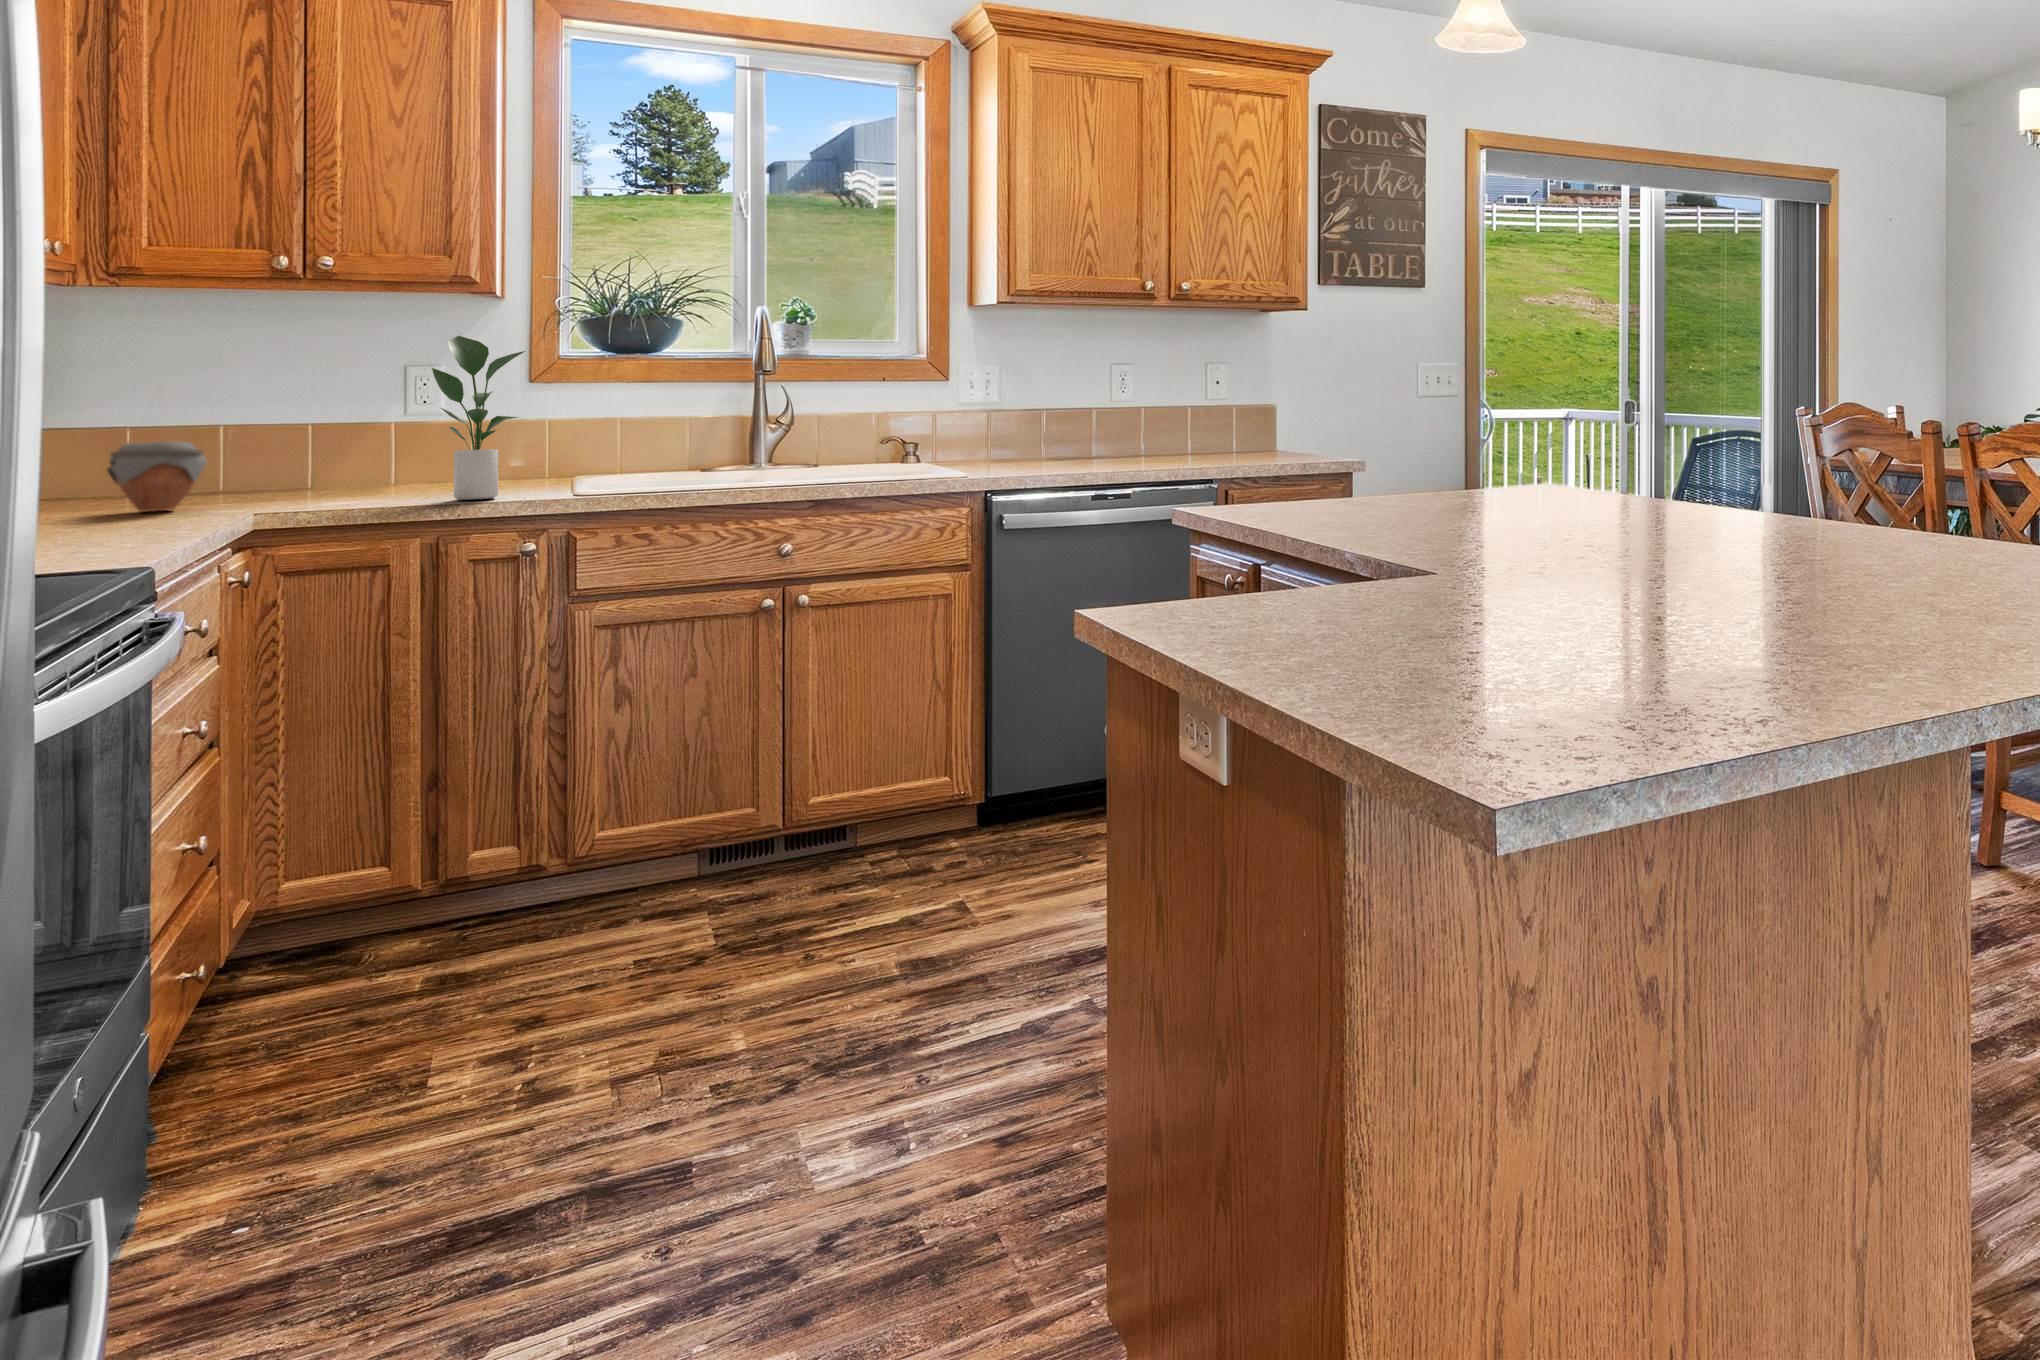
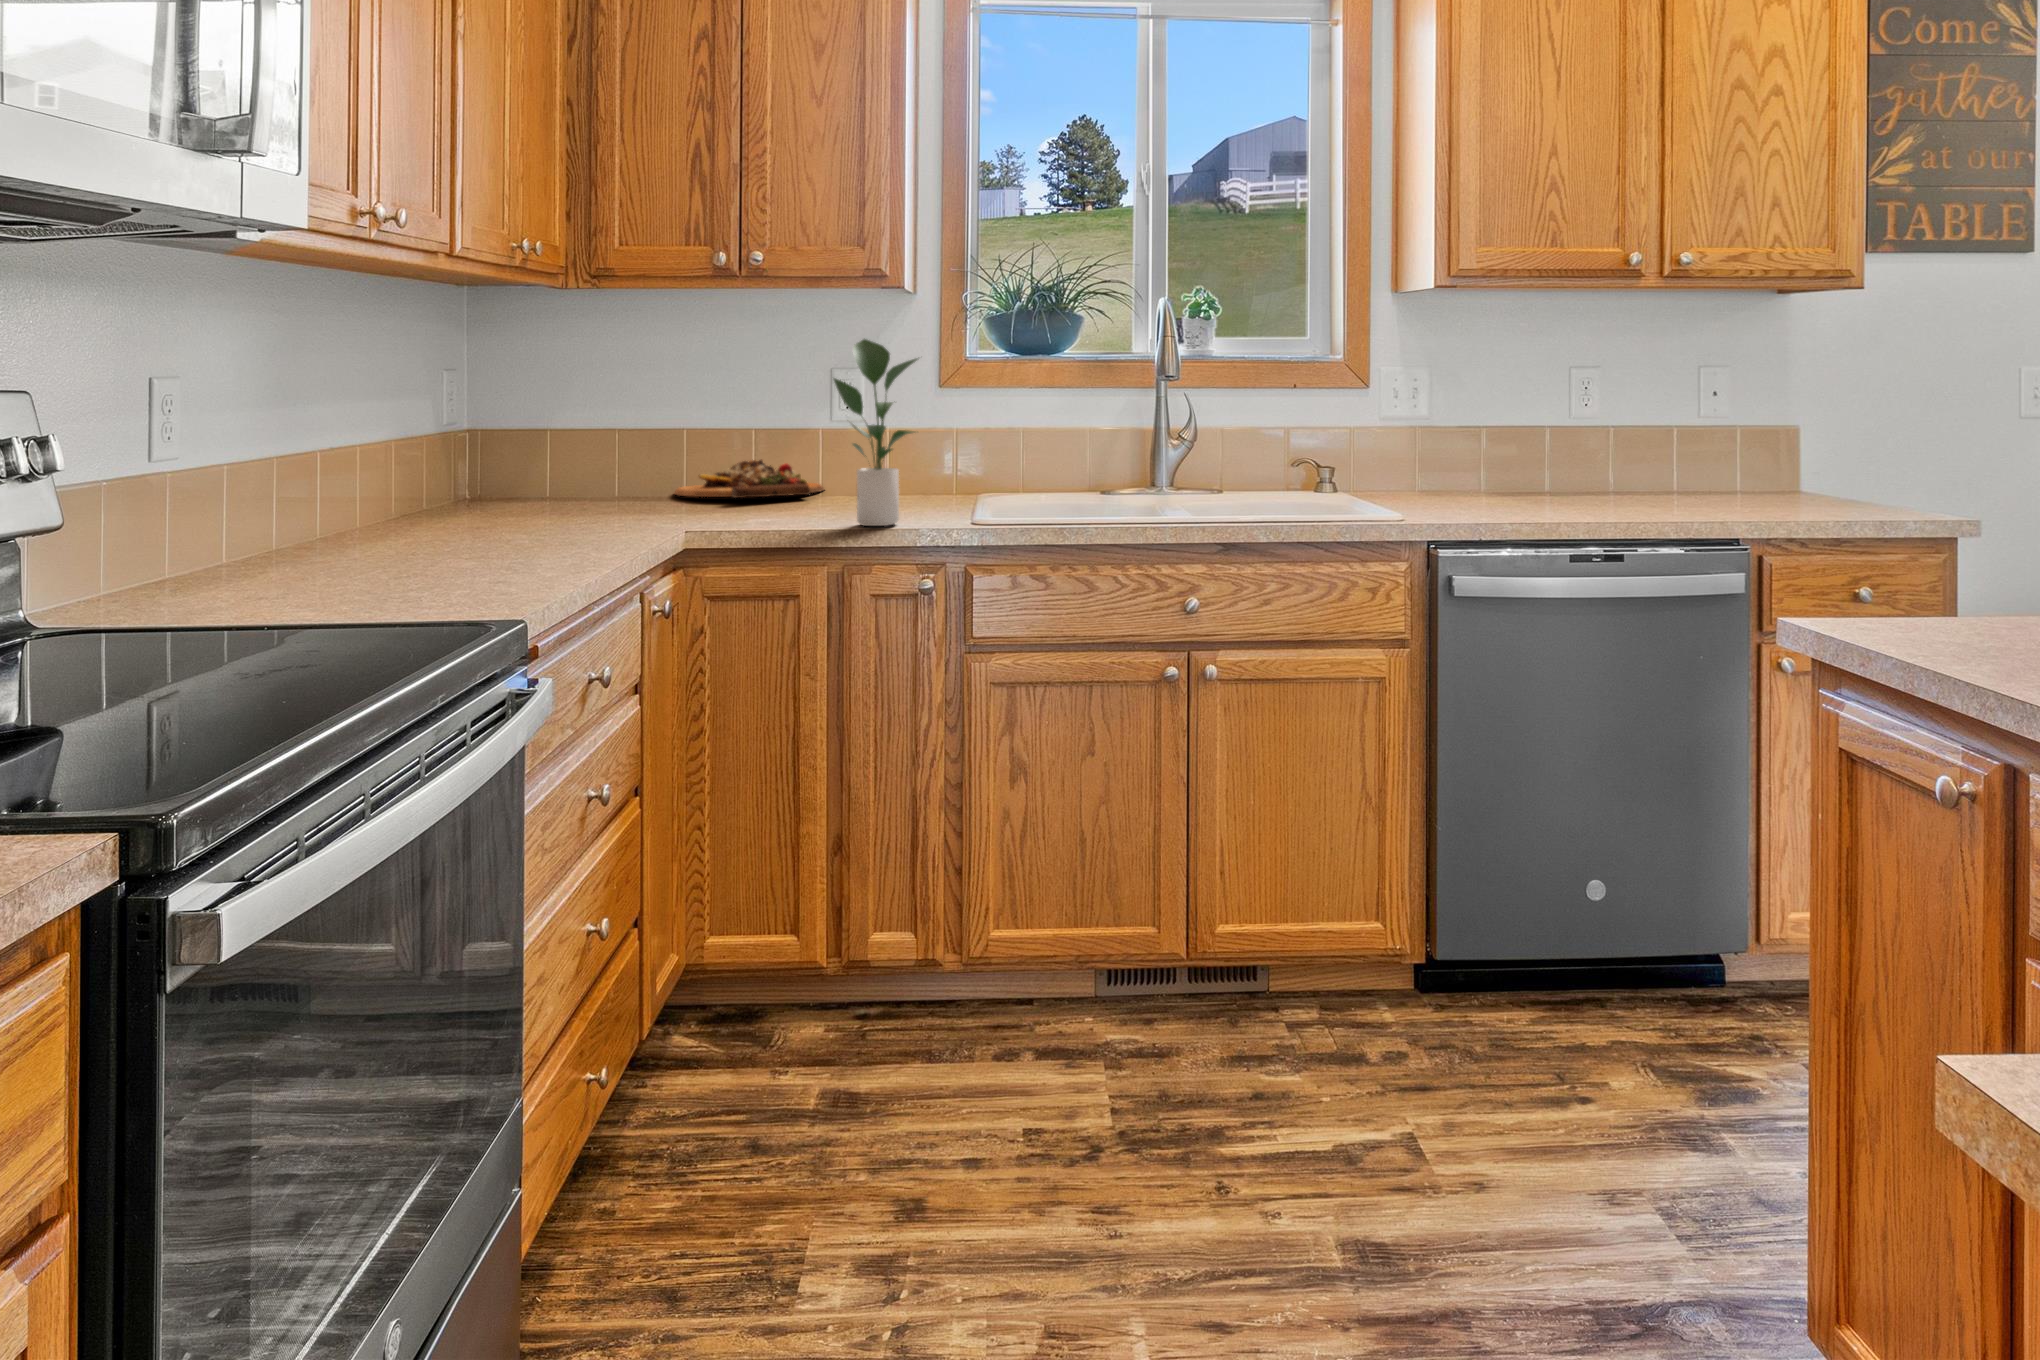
jar: present [107,442,207,512] -> none [568,452,652,525]
cutting board: none [203,456,390,492] -> present [675,459,824,498]

